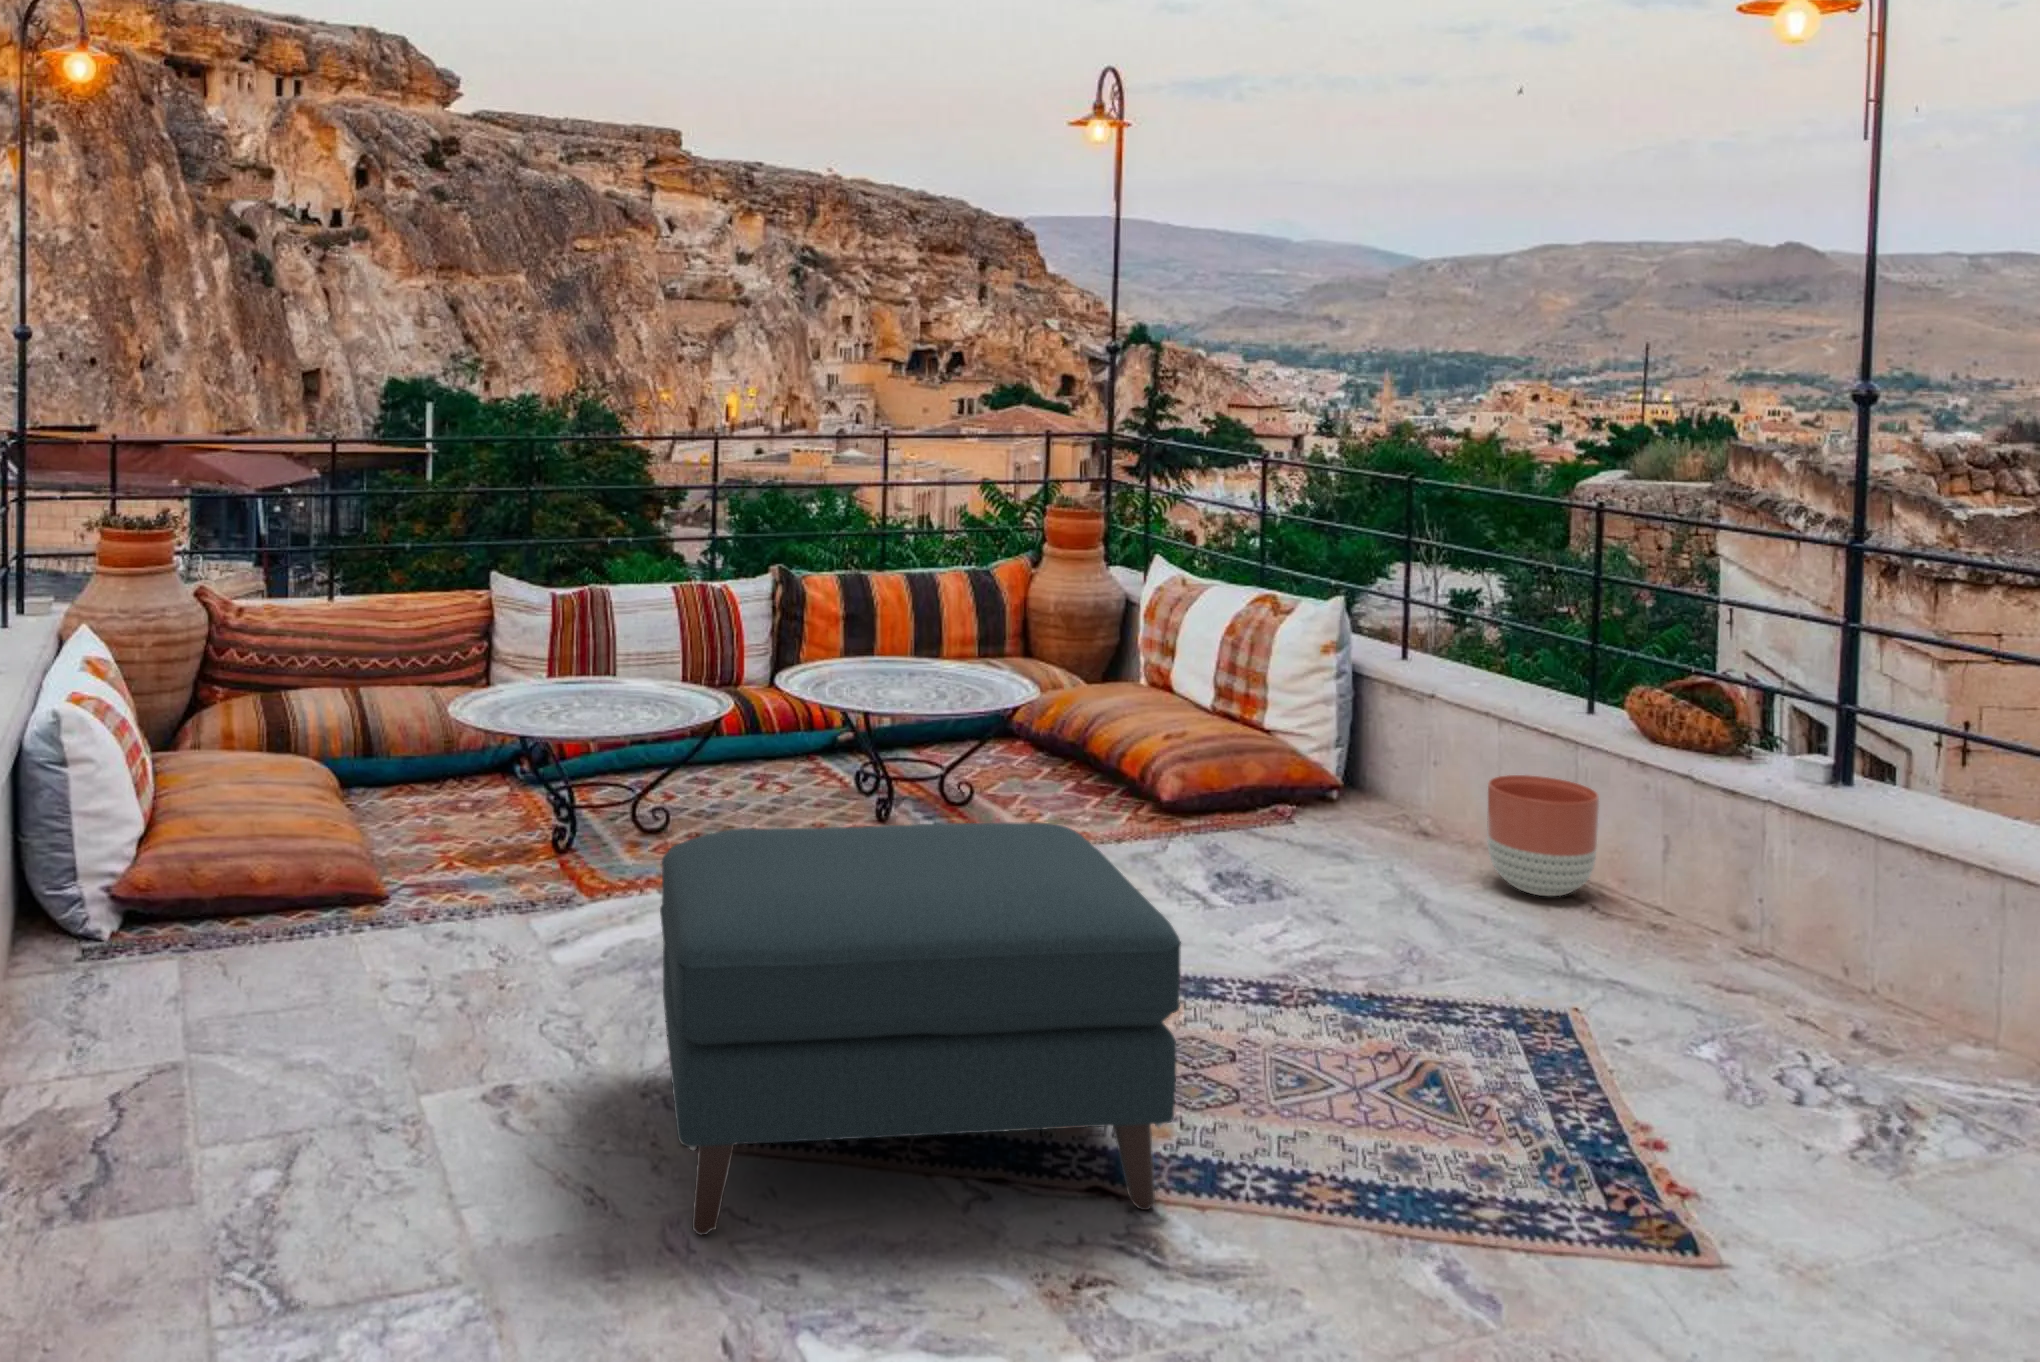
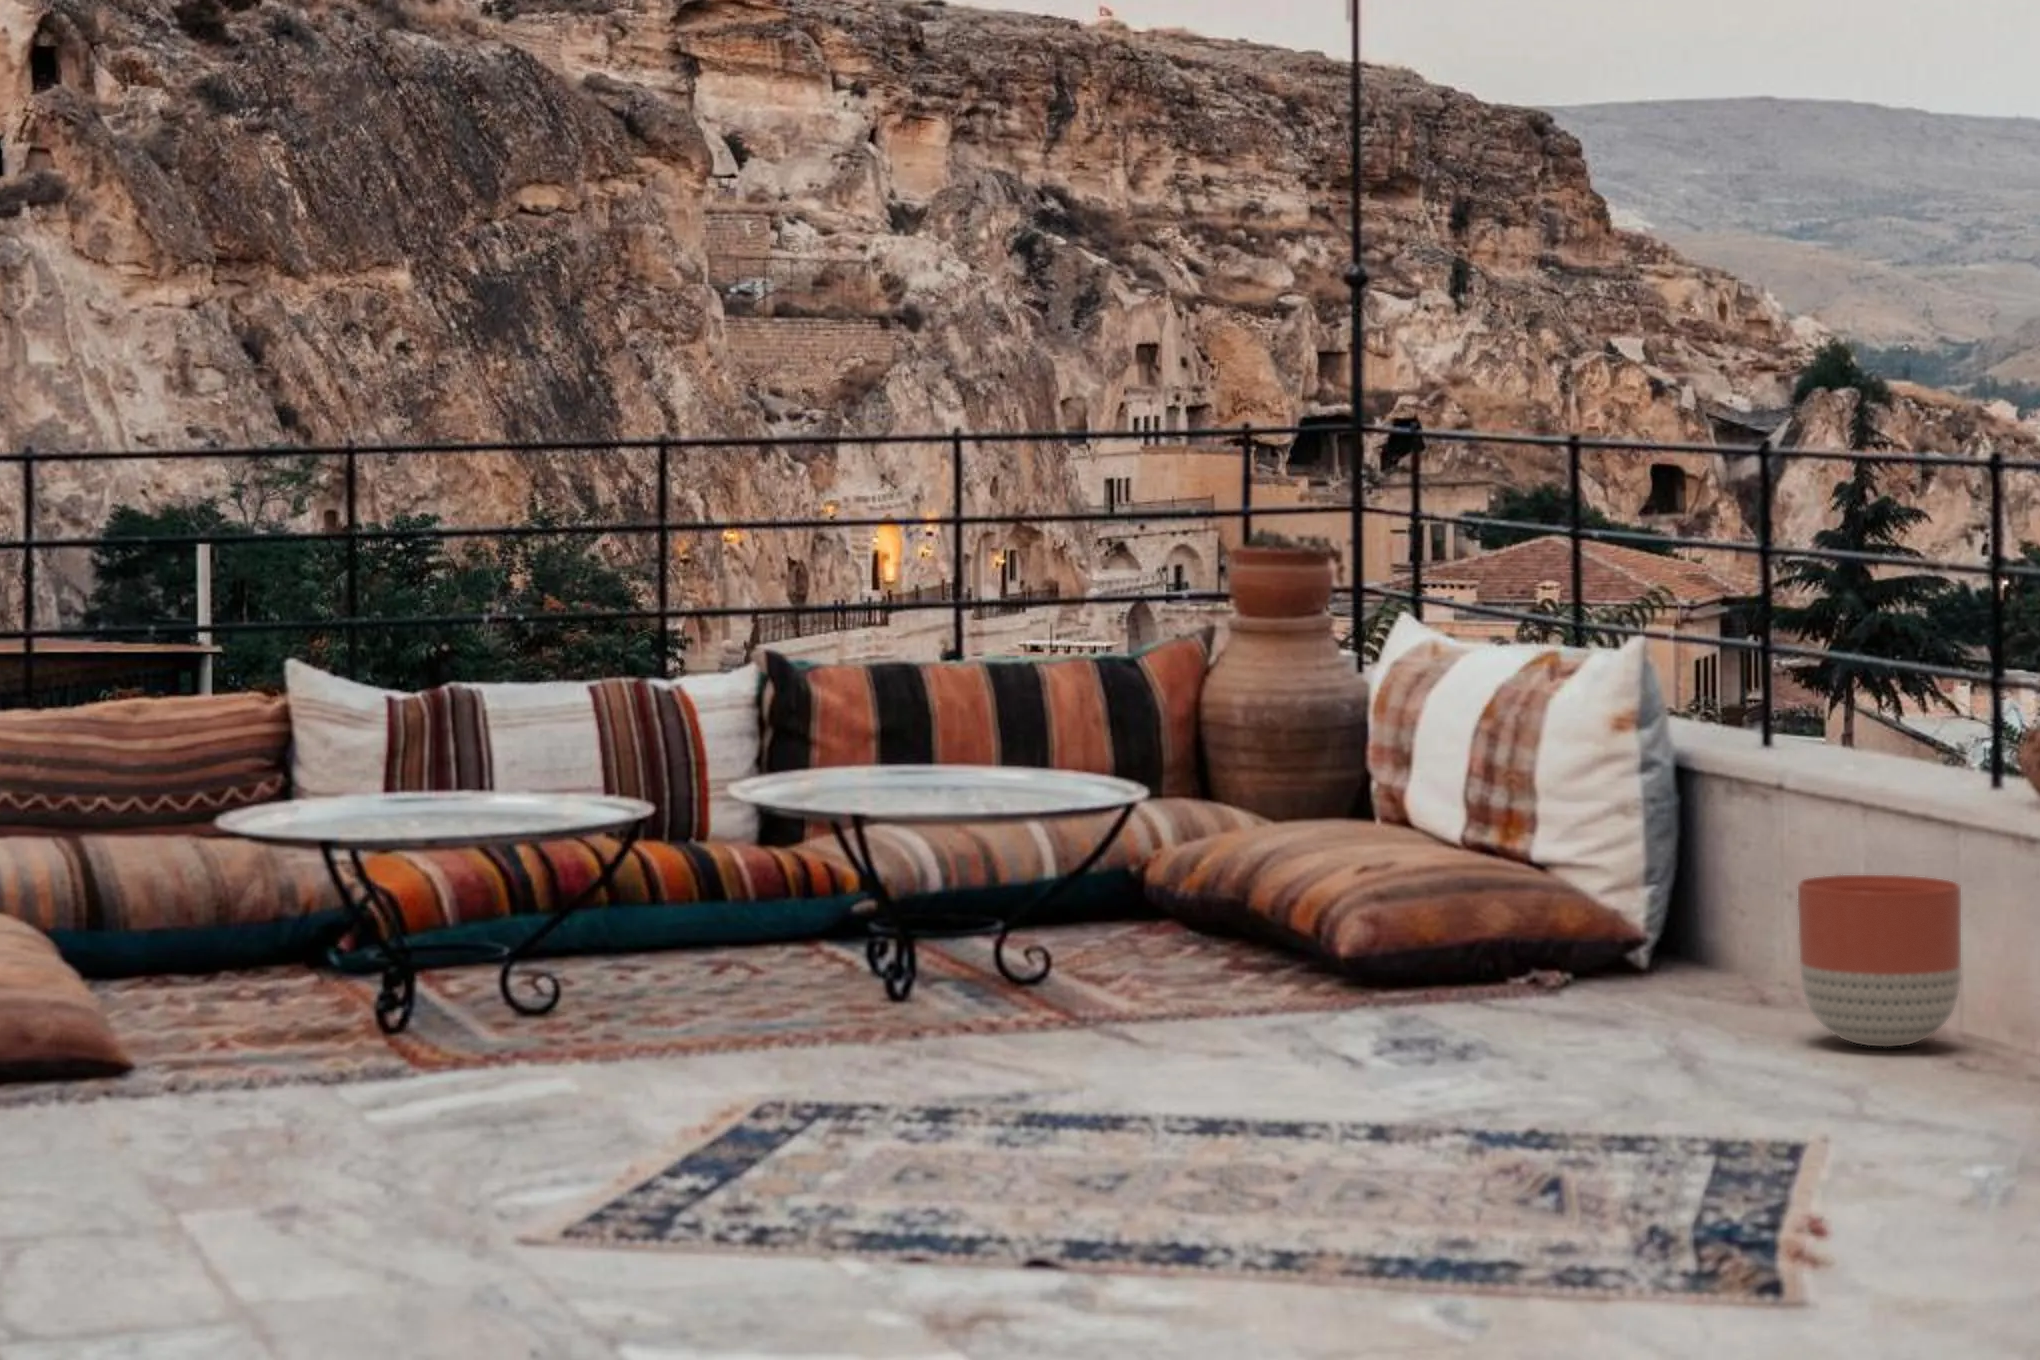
ottoman: present [660,822,1181,1235] -> none [462,831,1090,1254]

